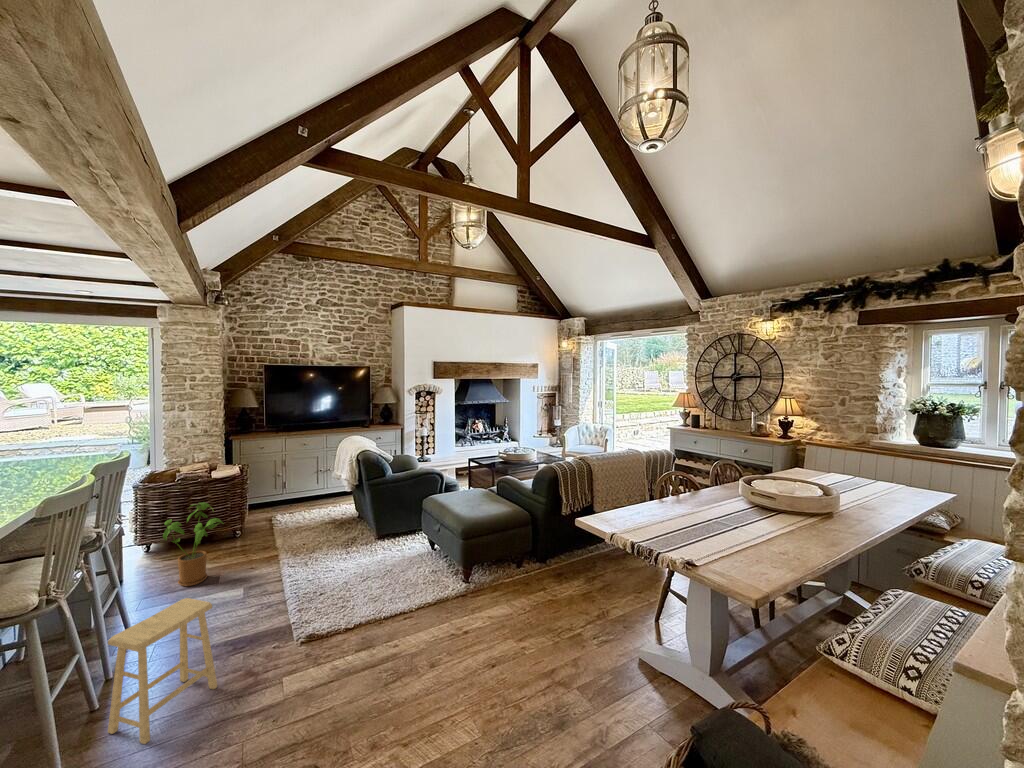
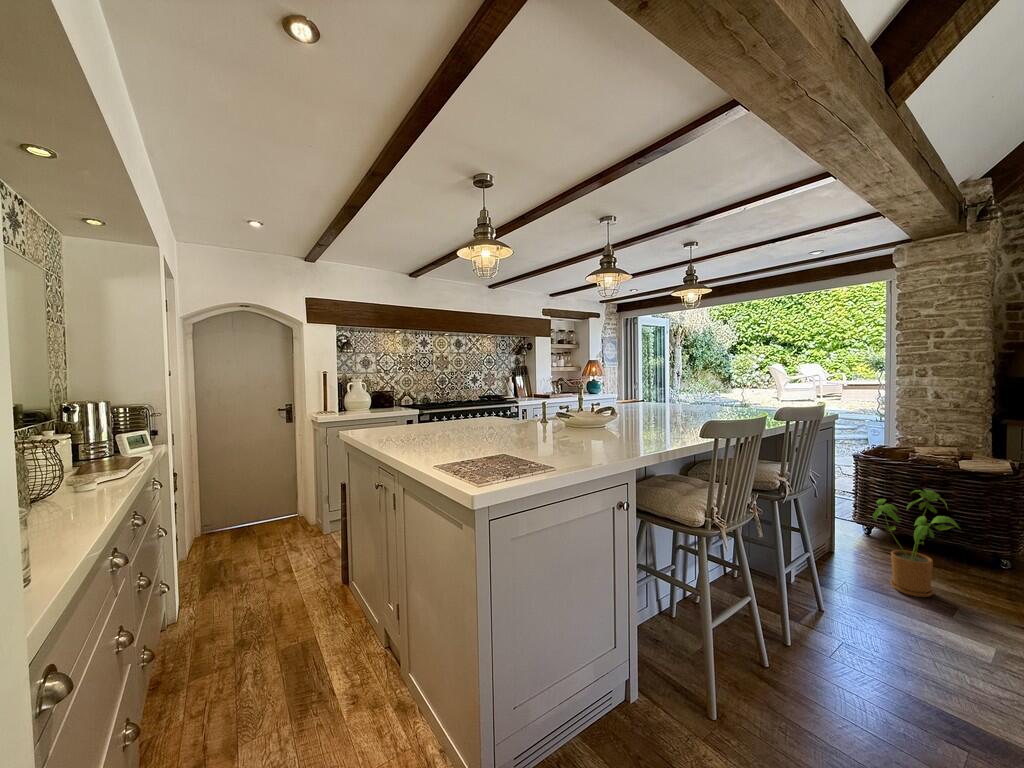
footstool: present [108,598,217,744] -> none [762,582,896,744]

